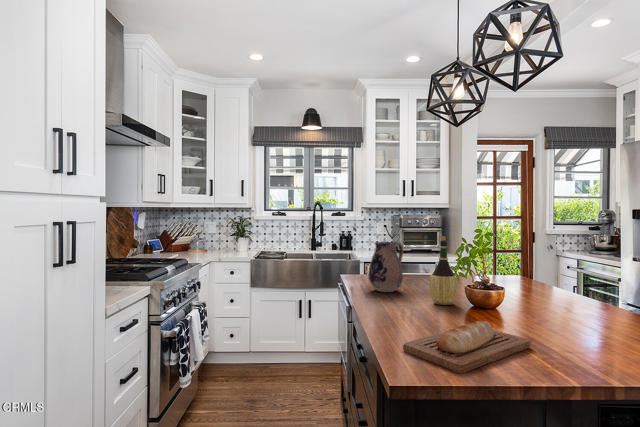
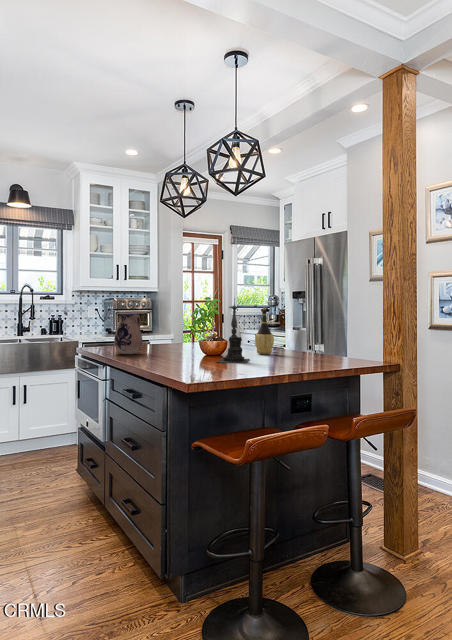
candle holder: none [494,229,557,339] -> present [217,299,249,363]
wine bottle: present [429,236,458,305] -> present [255,307,274,354]
bread loaf: present [403,321,531,373] -> none [170,354,239,375]

